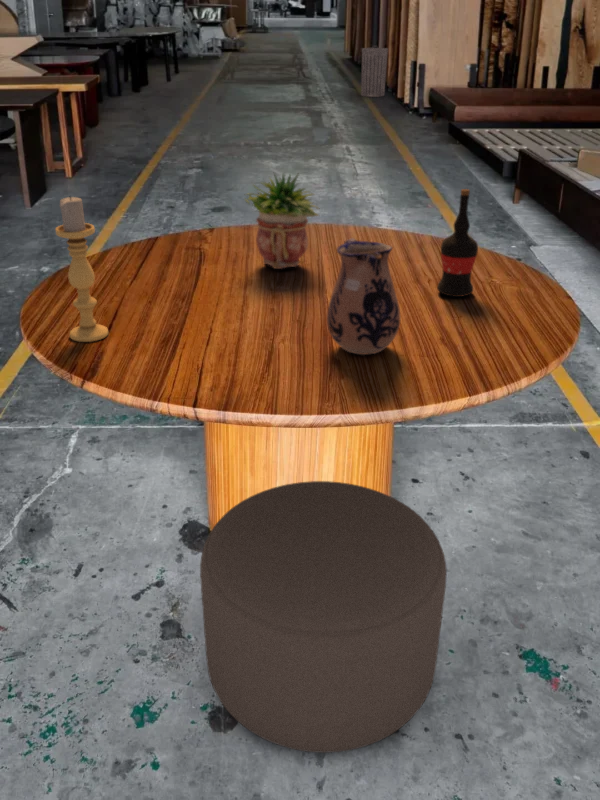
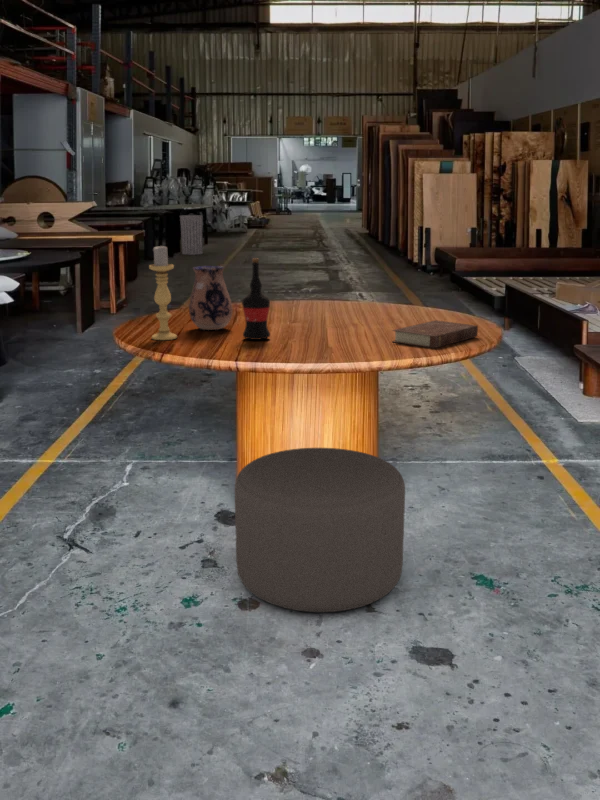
trash can: present [361,48,388,97] -> present [180,215,202,255]
potted plant: present [246,175,318,269] -> none [269,250,322,317]
wine bottle: present [437,189,478,297] -> present [242,258,270,340]
ceramic pitcher: present [327,238,400,355] -> present [189,266,233,330]
book: none [431,297,555,368] -> present [393,320,478,348]

